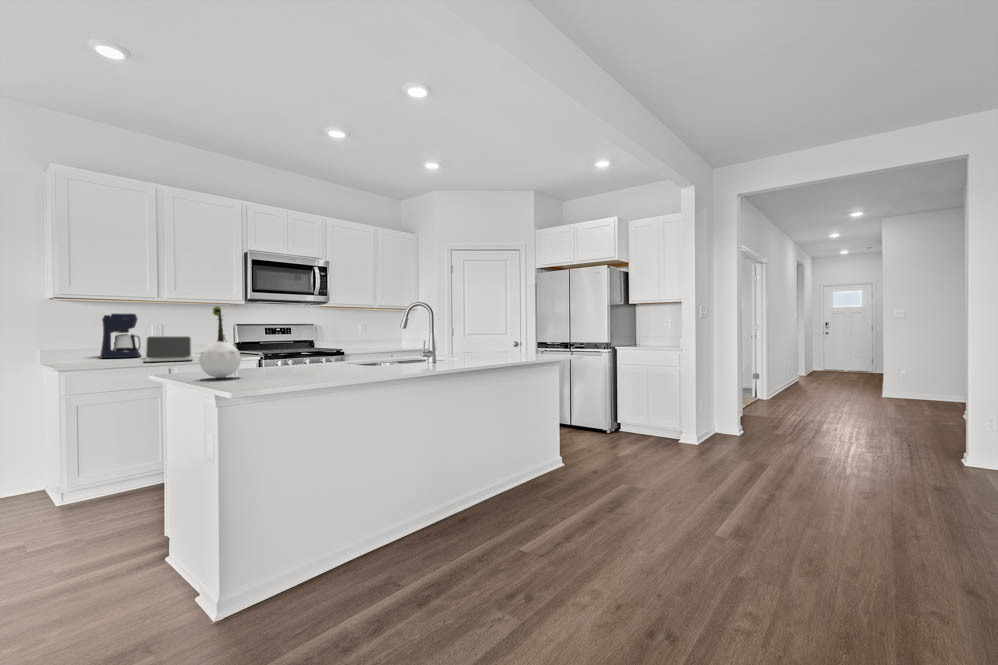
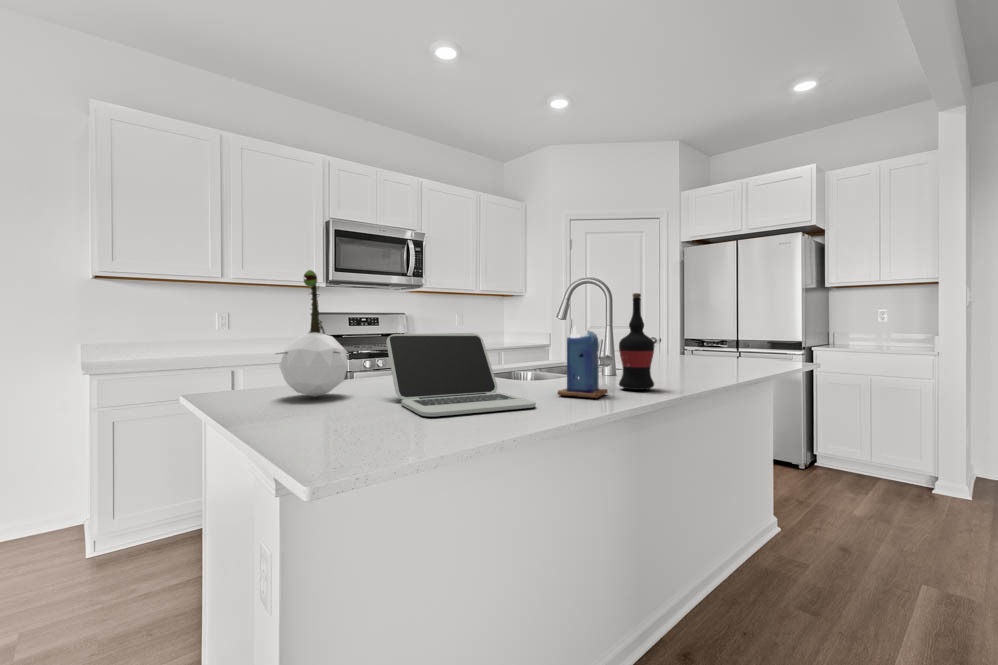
coffee maker: present [100,313,141,358] -> none [148,297,199,356]
wine bottle: none [409,317,429,373] -> present [619,293,654,390]
laptop: present [143,336,192,362] -> present [386,333,536,416]
candle: none [364,337,396,376] -> present [558,326,608,398]

